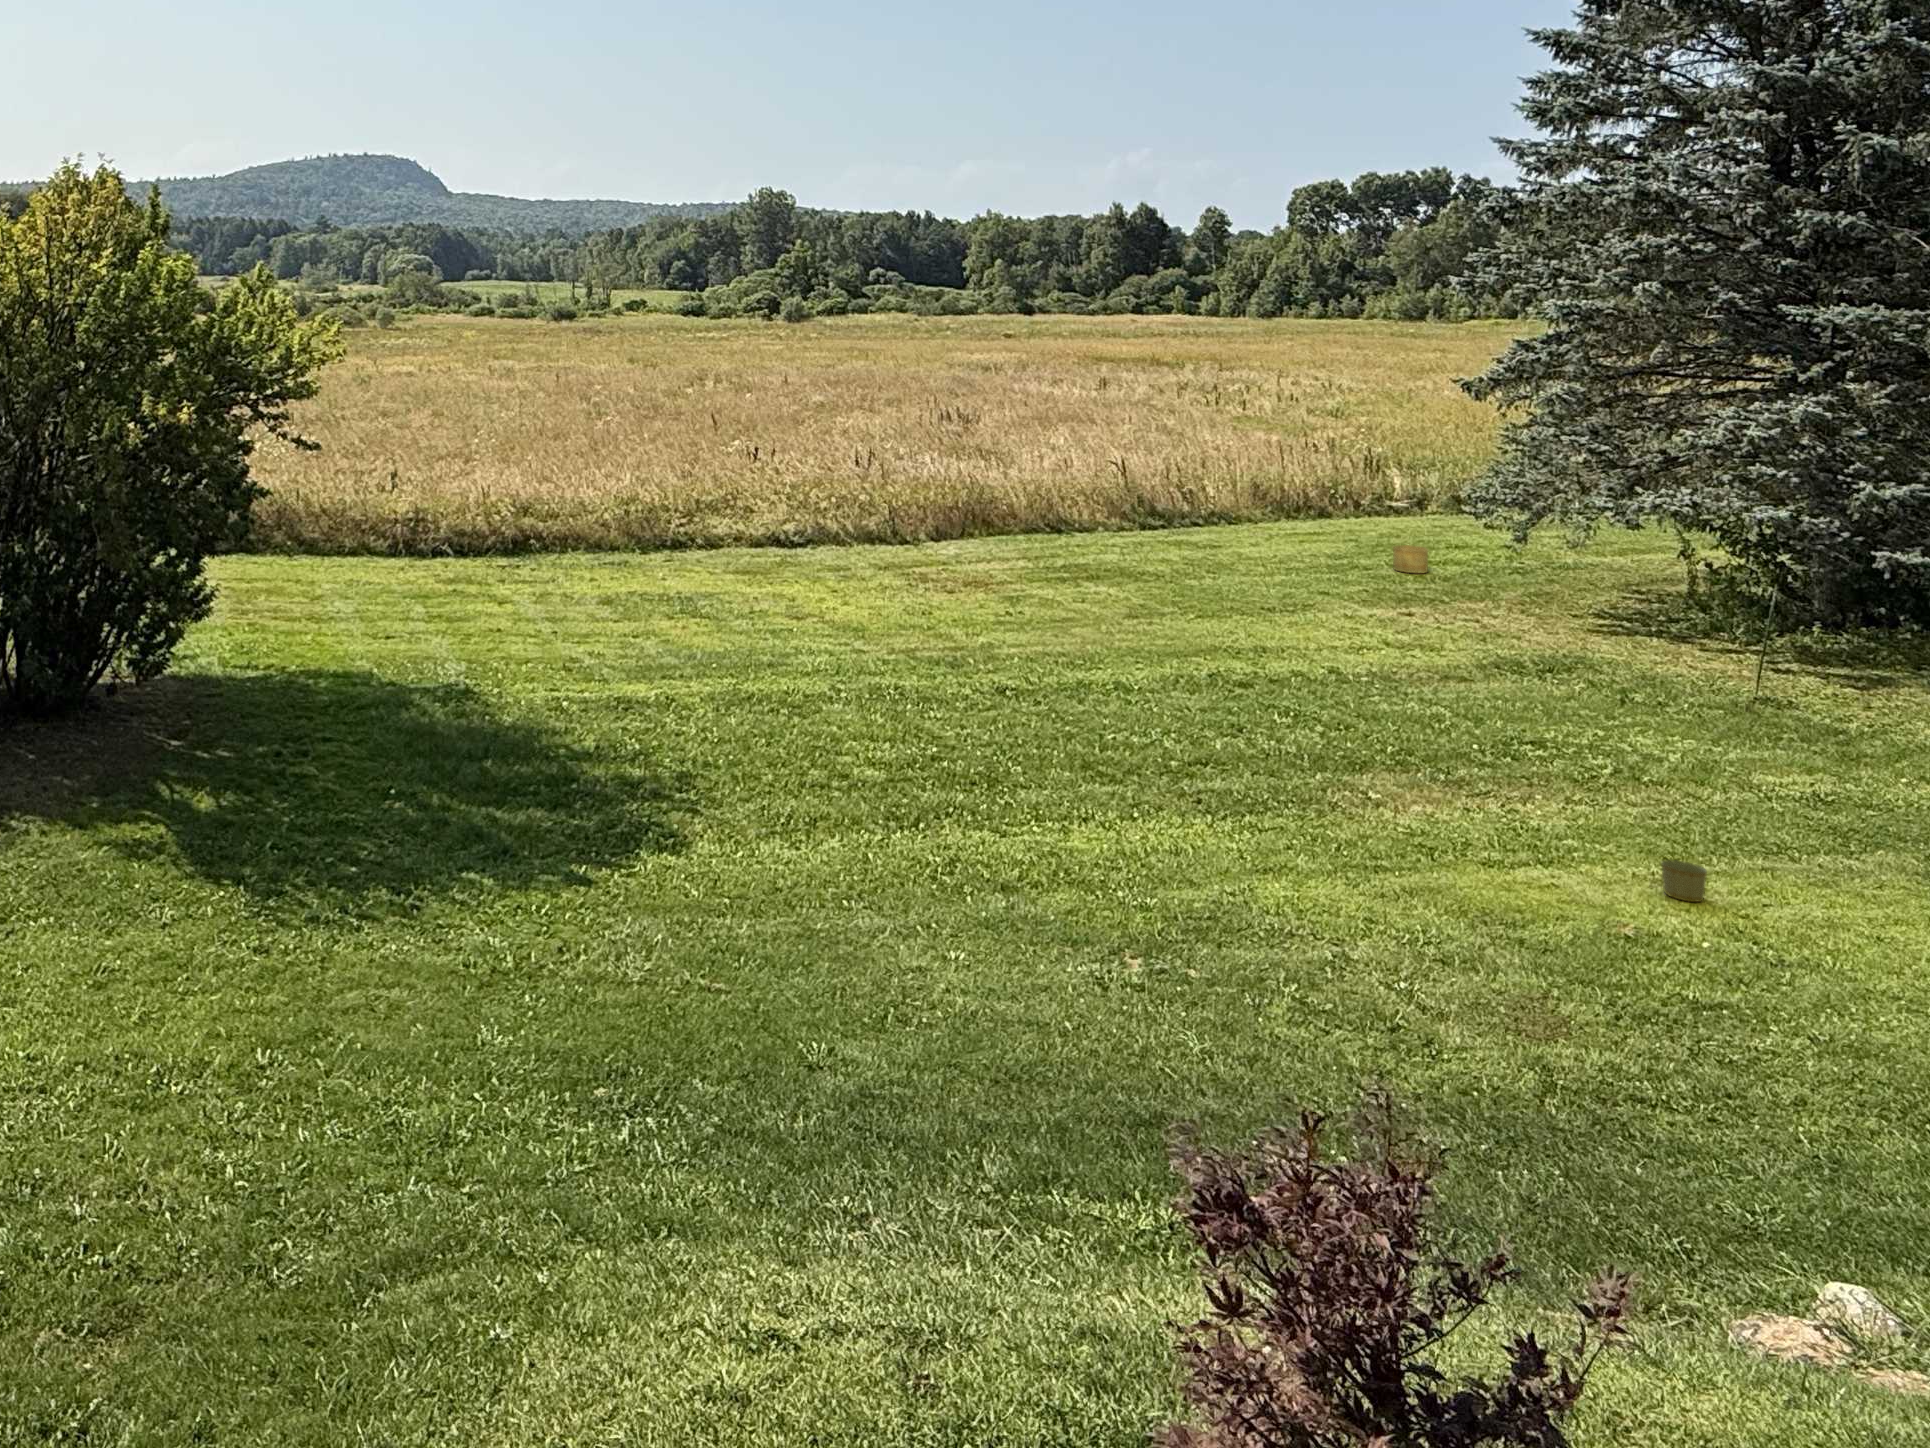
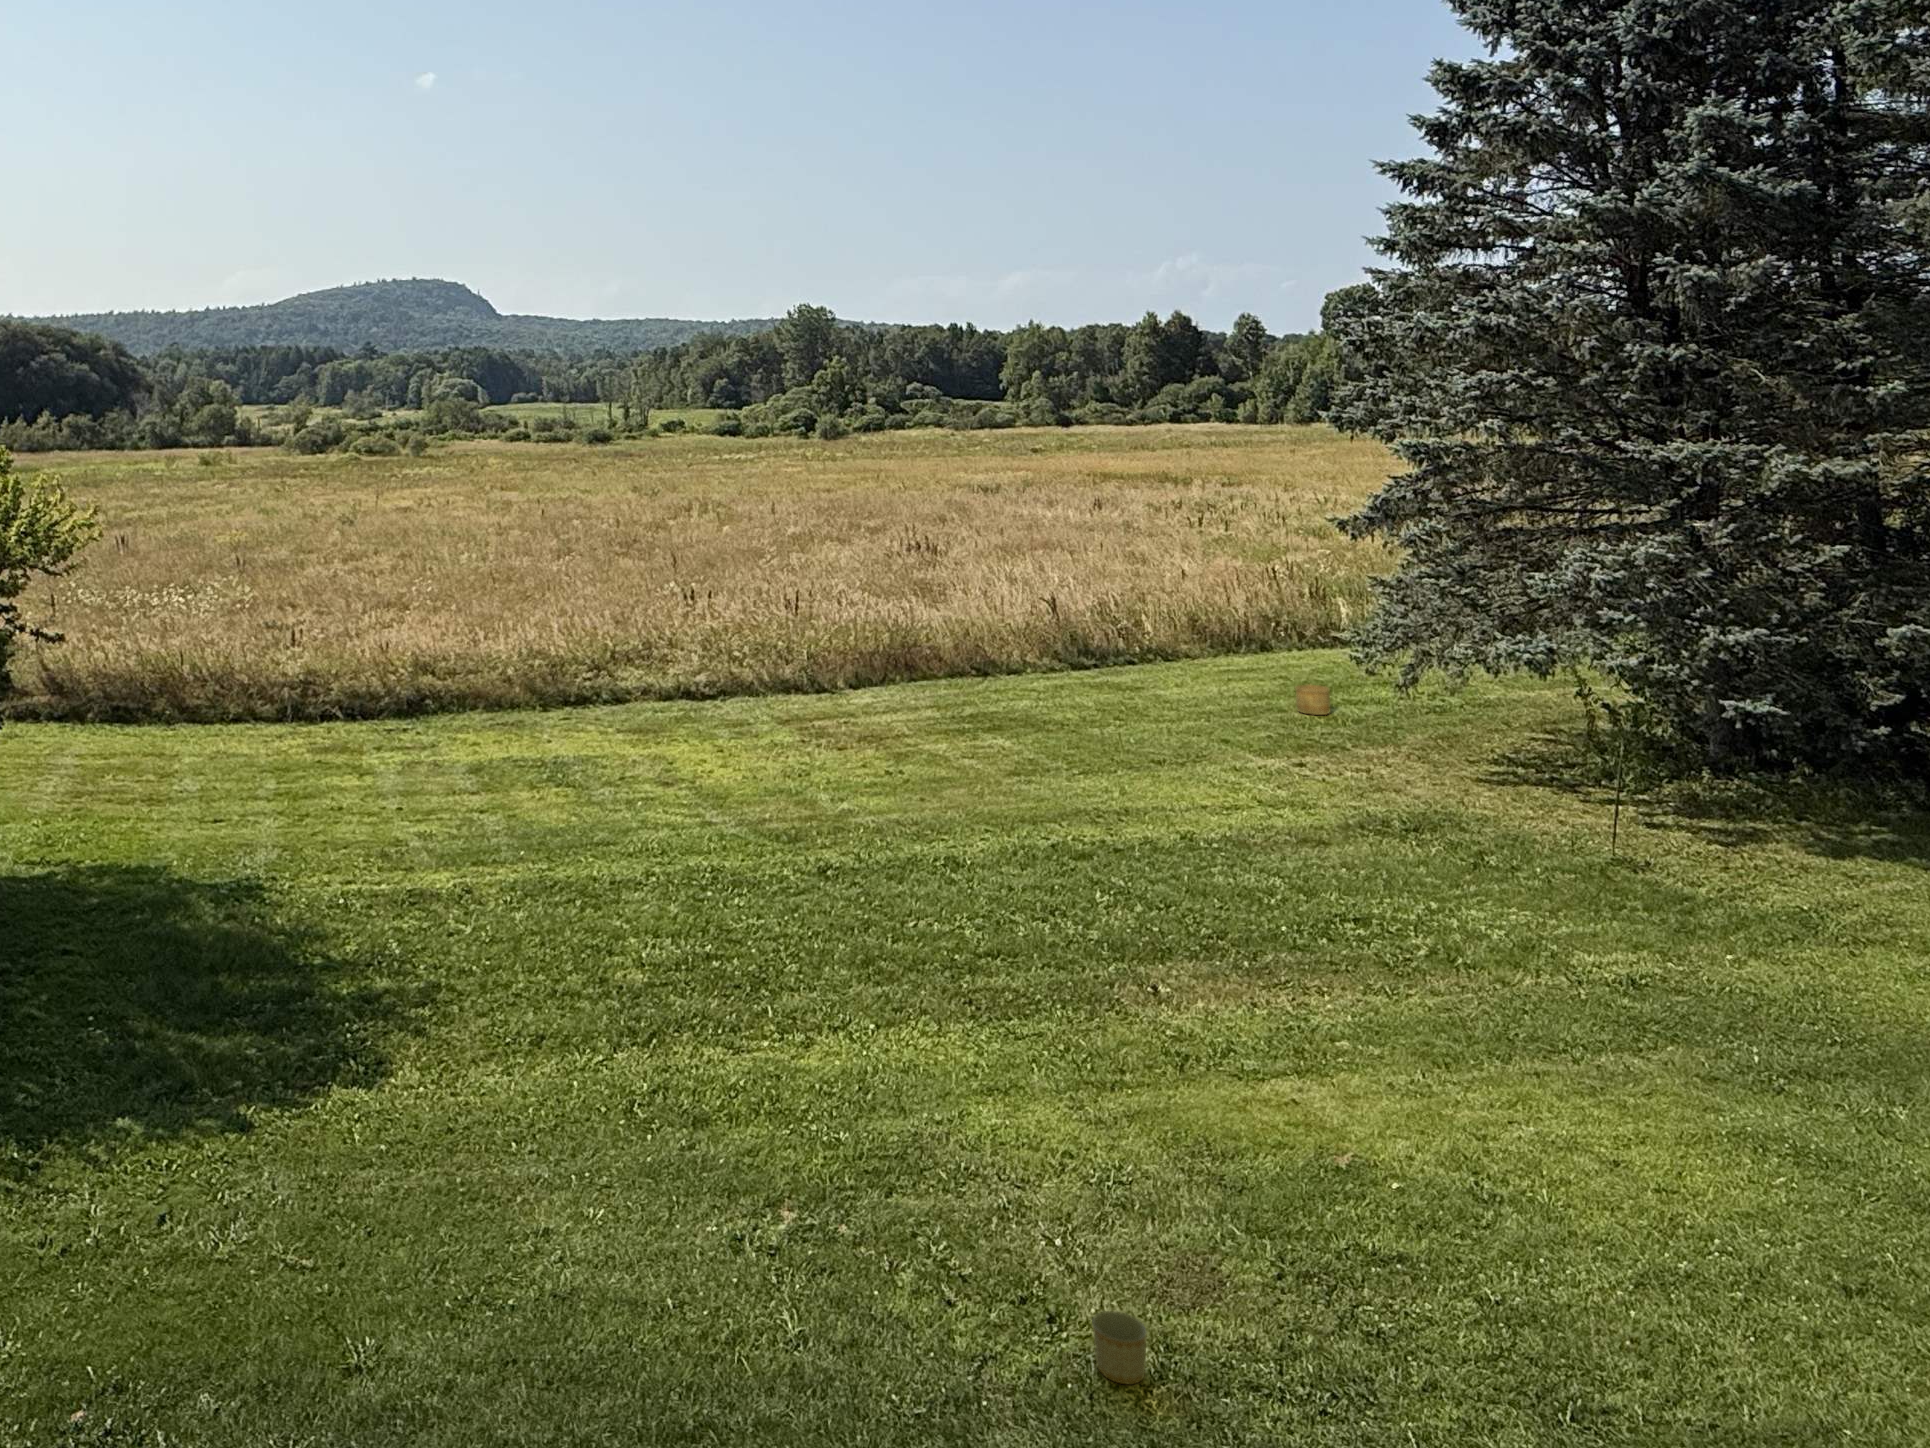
planter: present [1662,860,1707,902] -> present [1092,1311,1146,1385]

